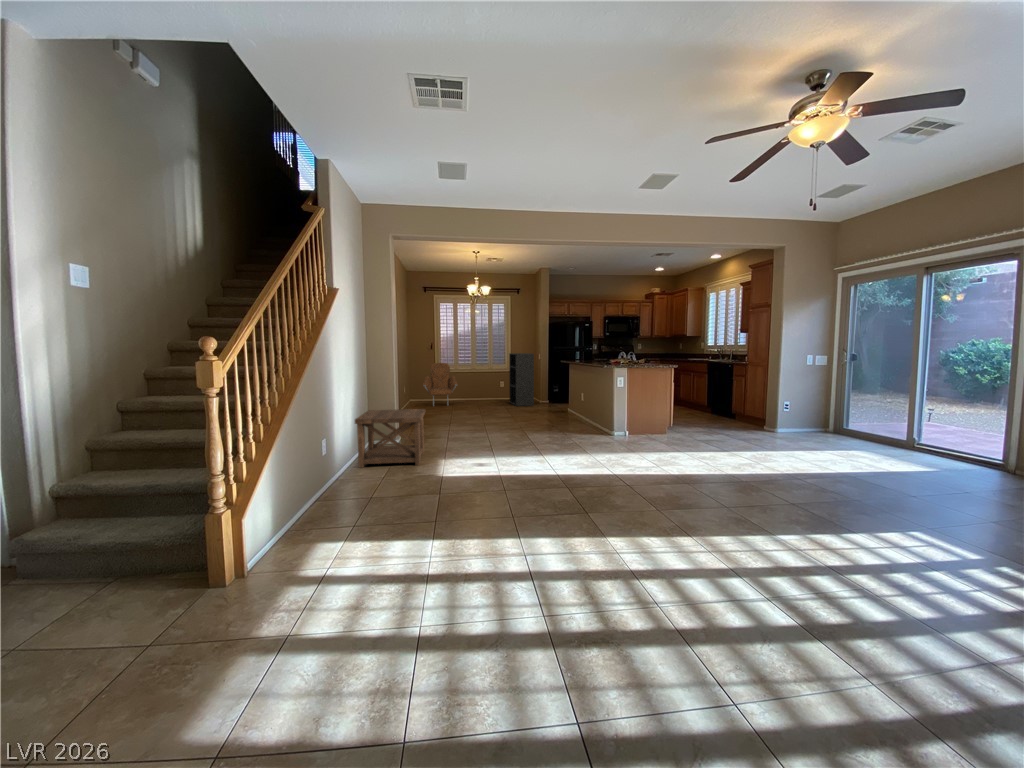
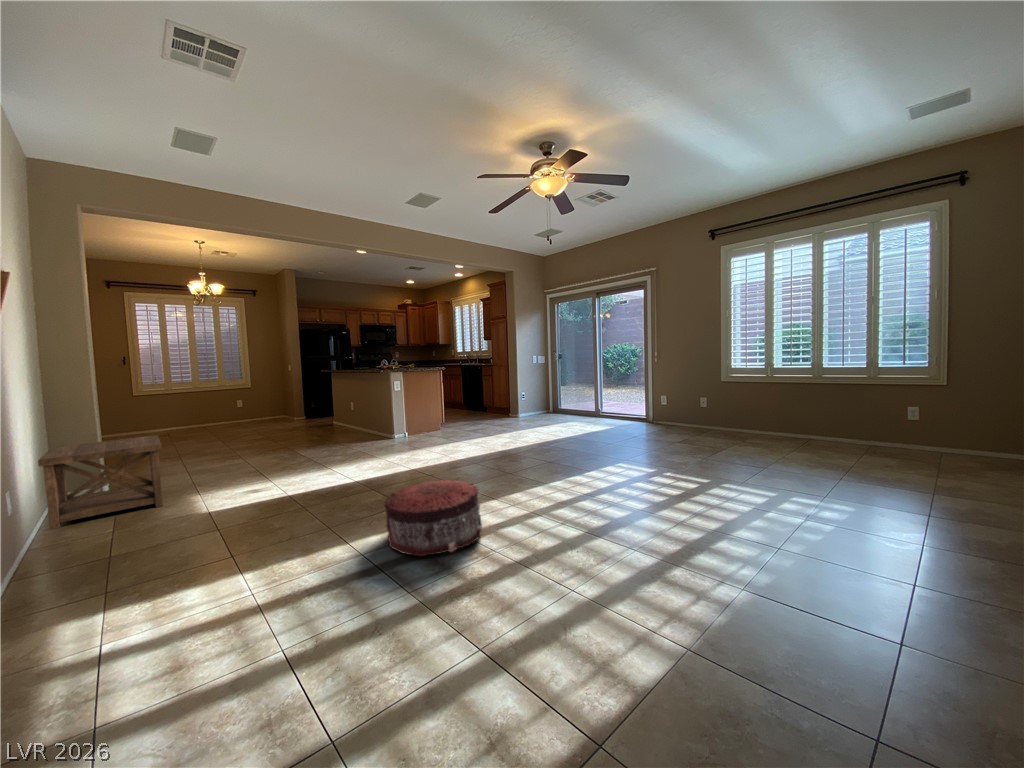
bookshelf: present [509,353,534,406] -> none [250,364,289,425]
armchair: present [423,363,458,406] -> none [116,381,177,439]
pouf: none [550,497,655,587] -> present [385,480,482,556]

